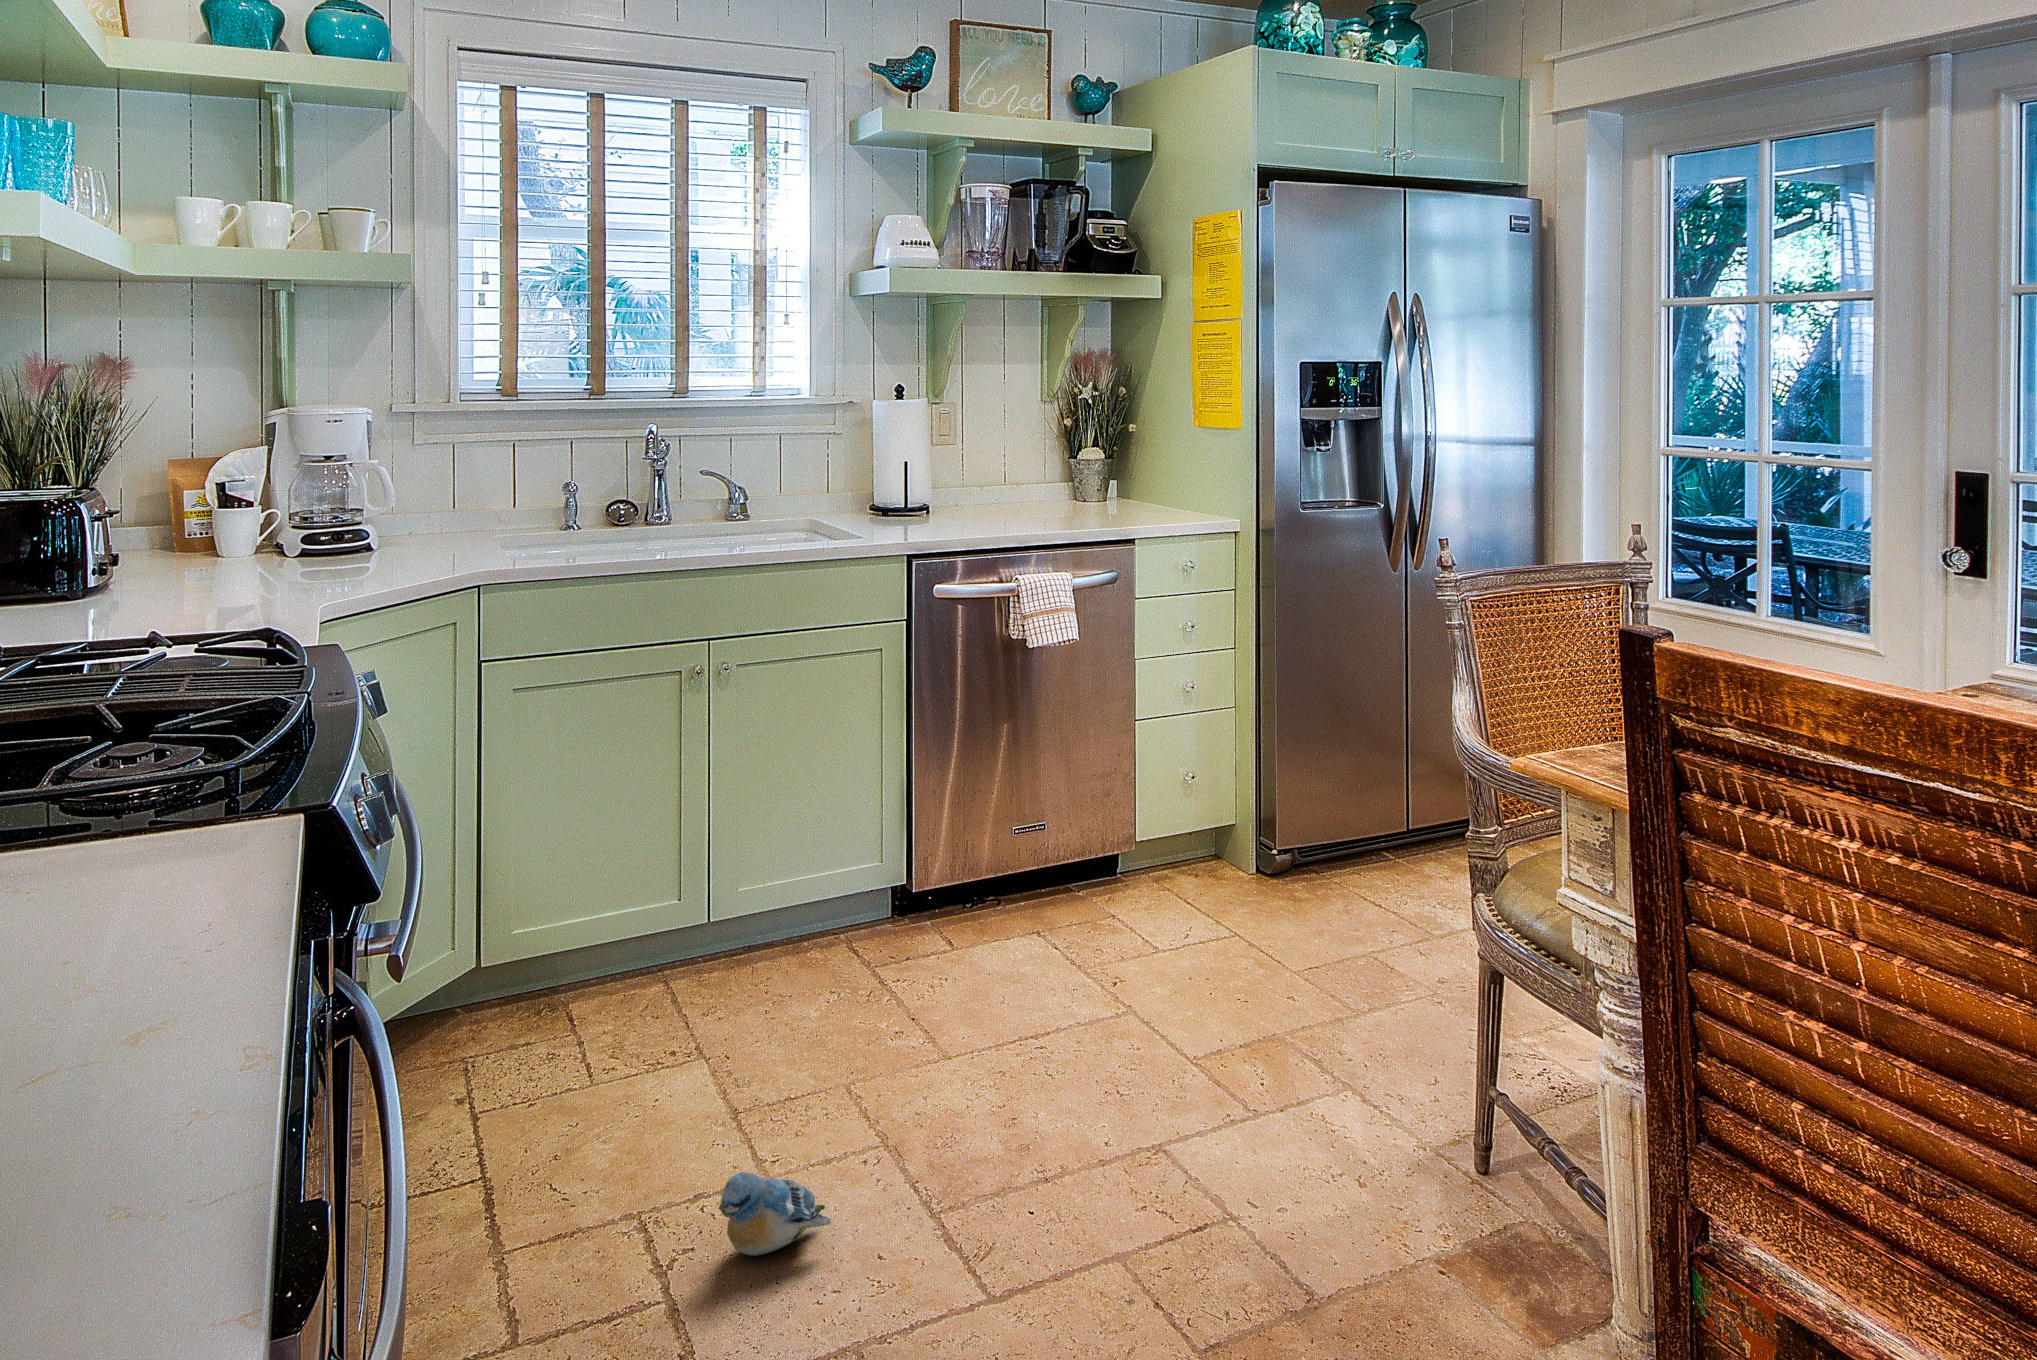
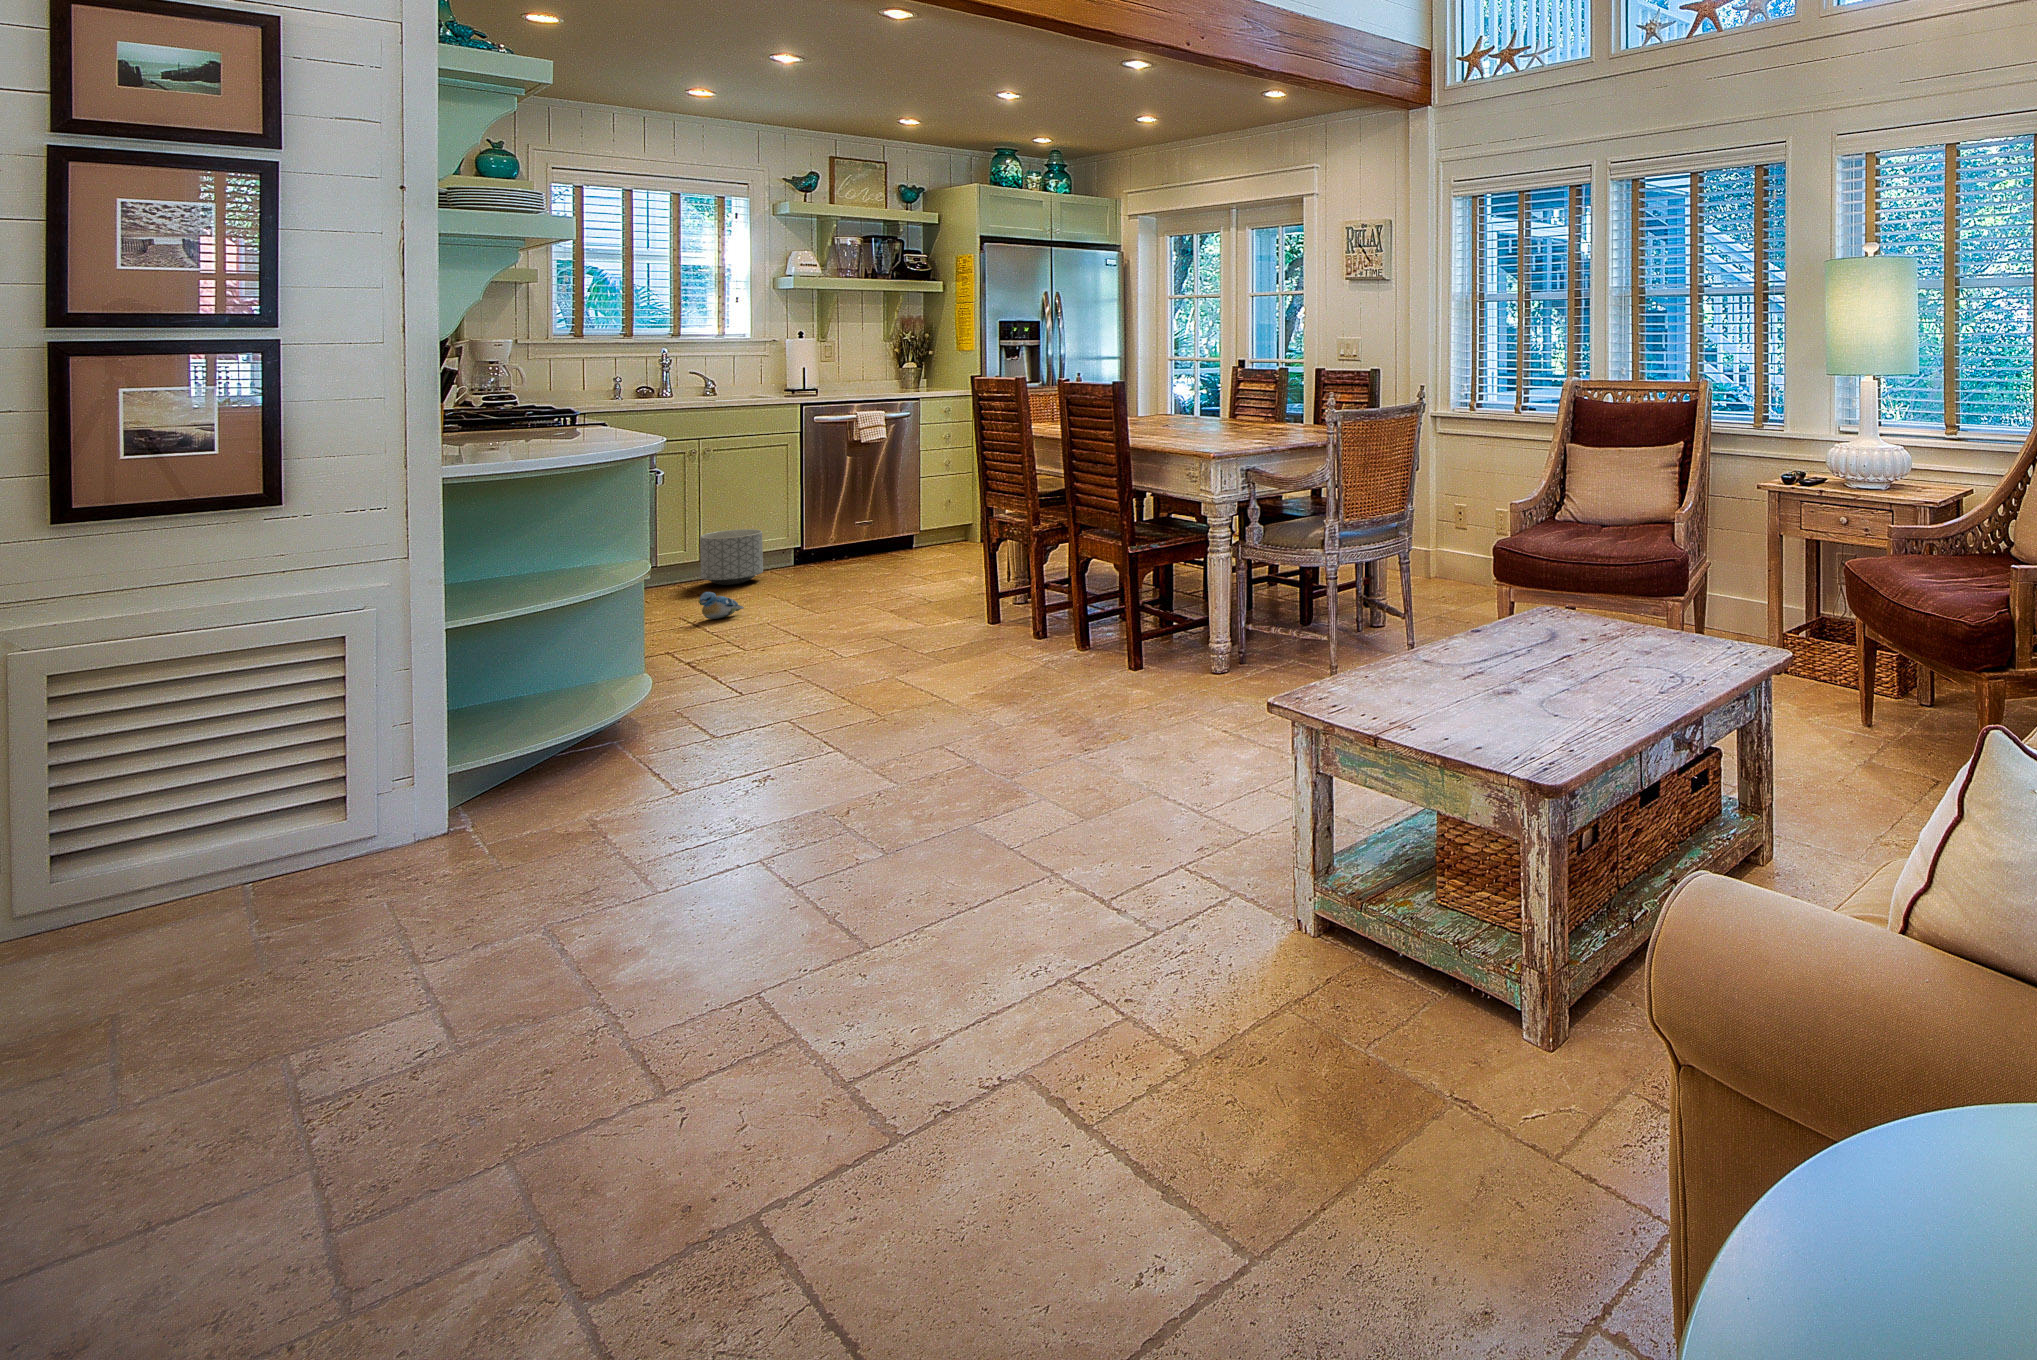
planter: none [720,858,847,1011] -> present [700,529,763,585]

